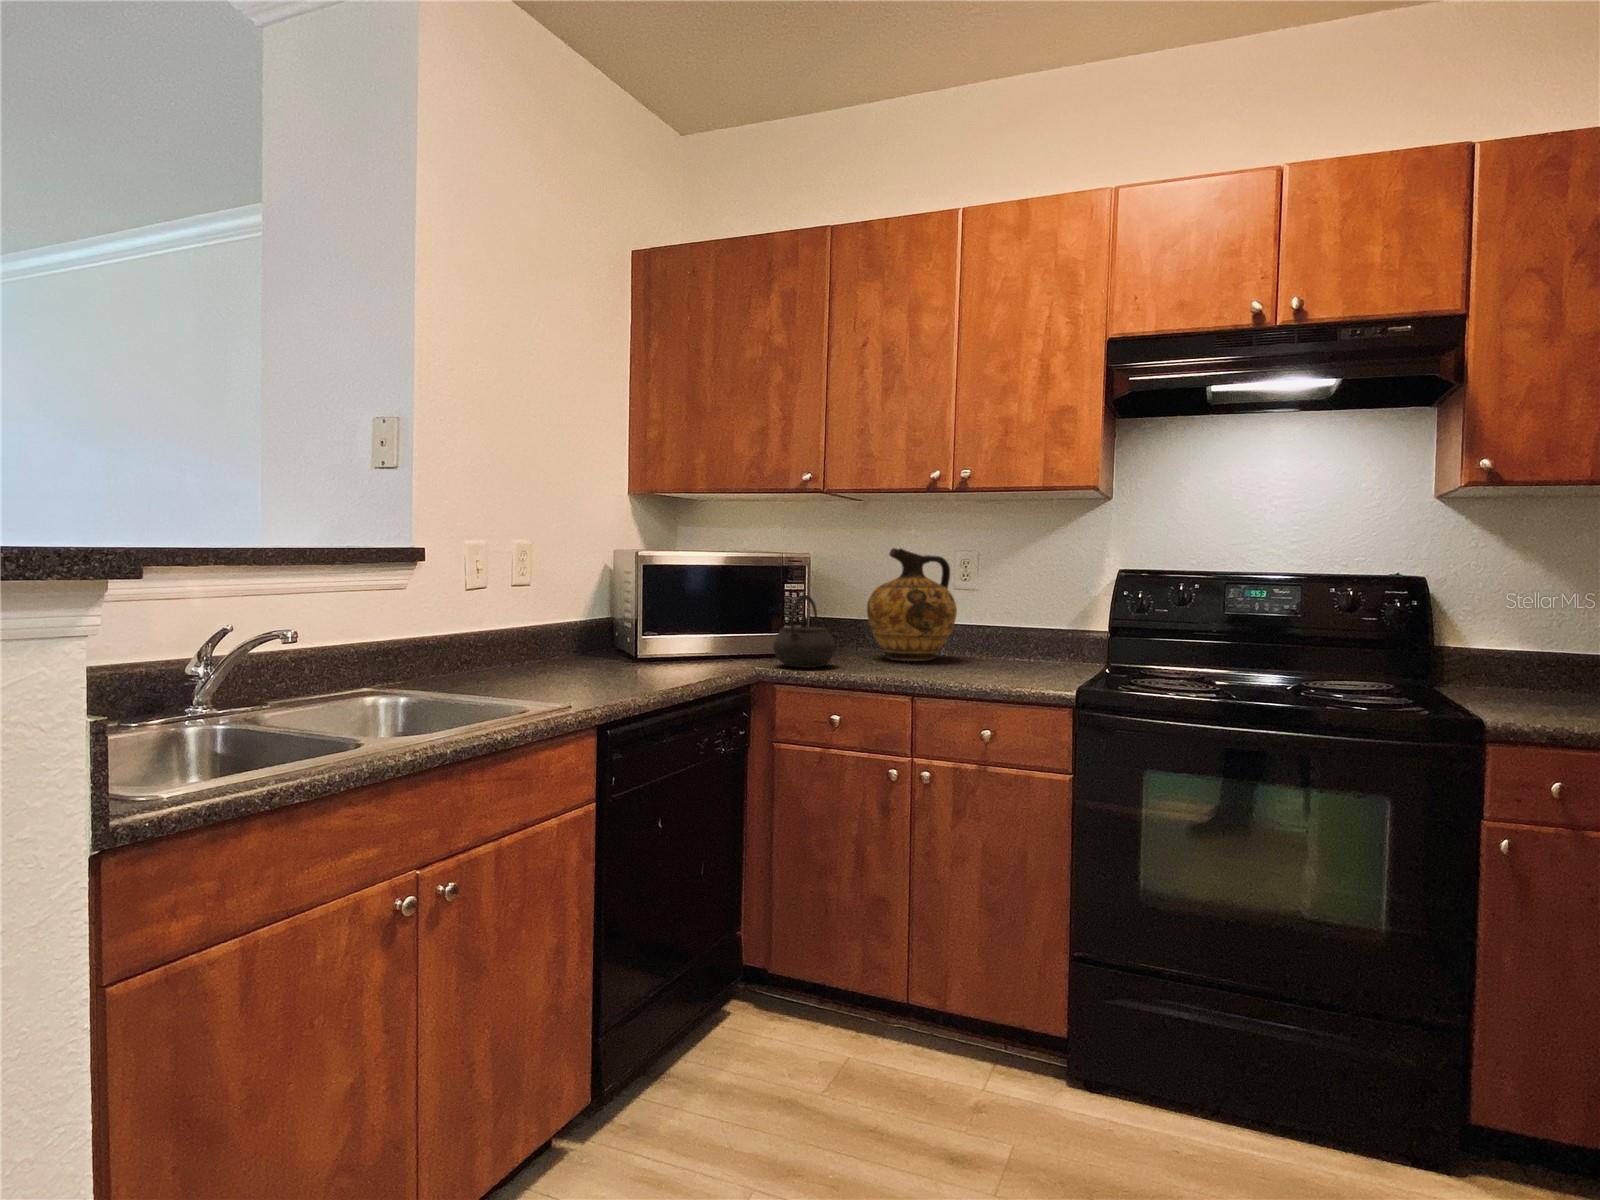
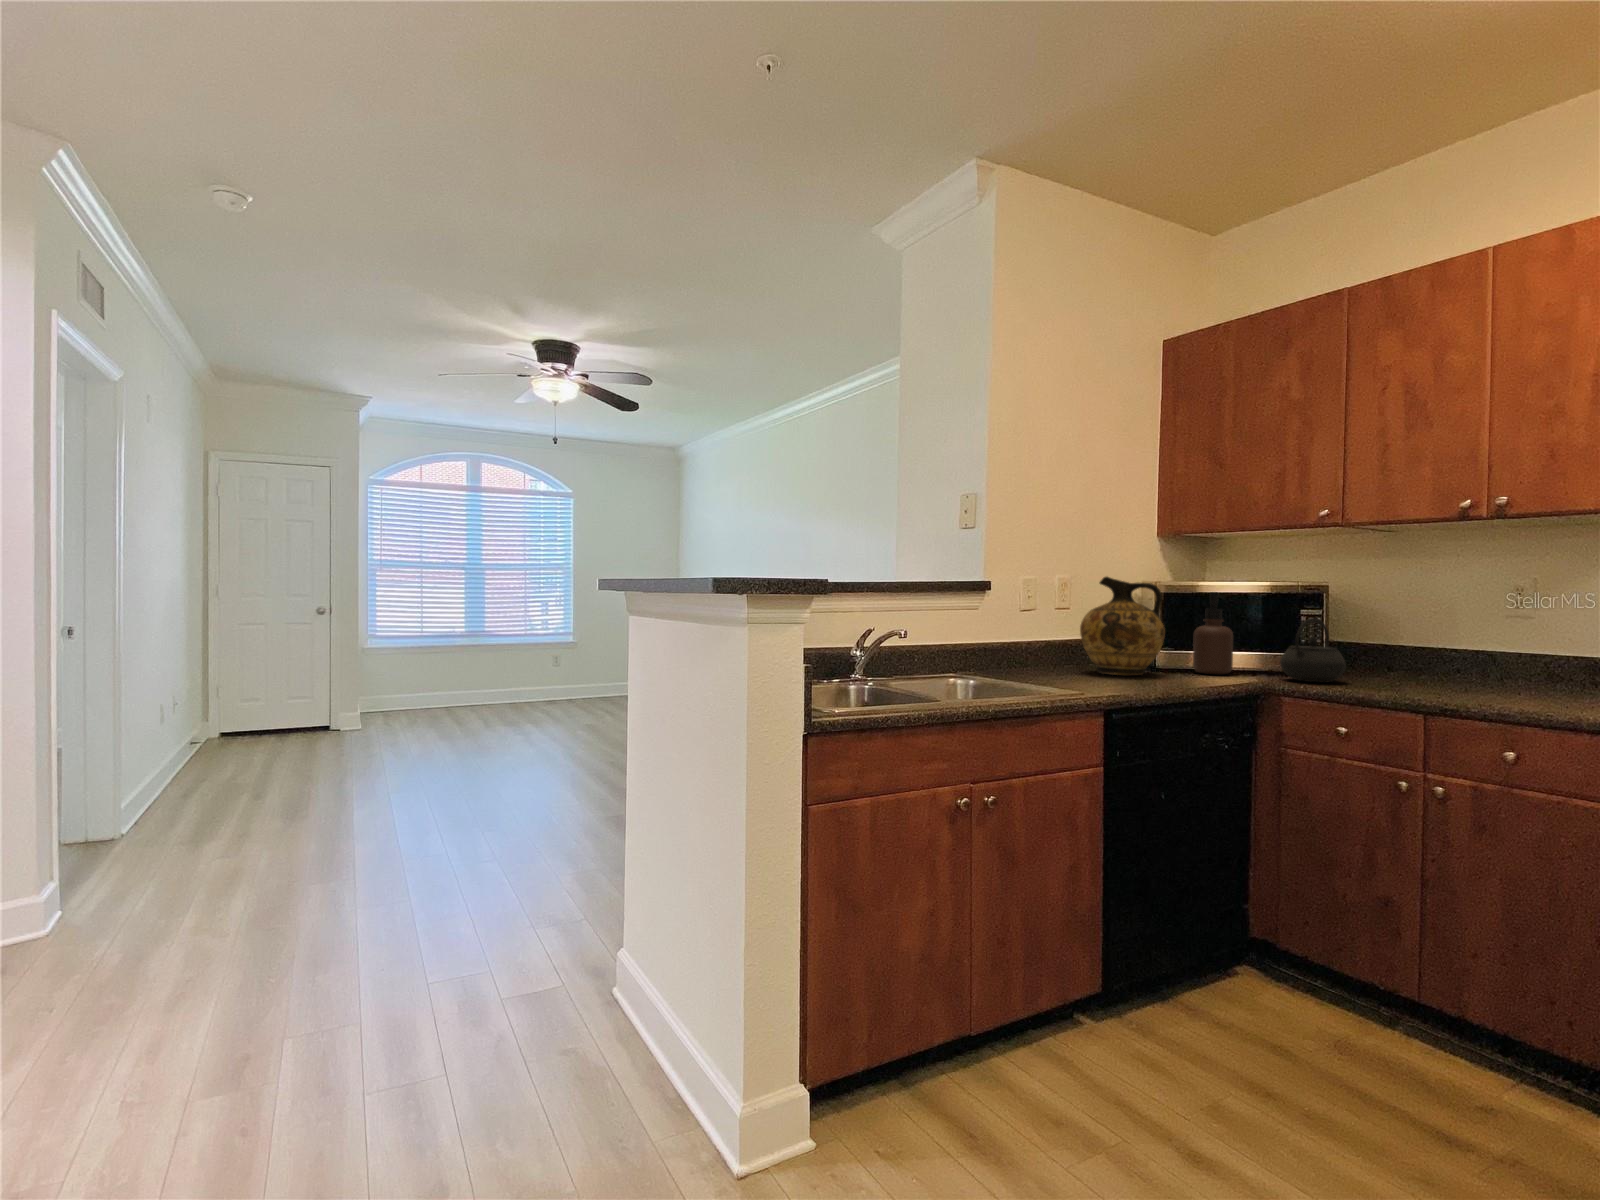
ceramic jug: present [867,548,957,661] -> present [1080,577,1165,675]
soap dispenser: none [680,565,723,665] -> present [1193,592,1233,675]

